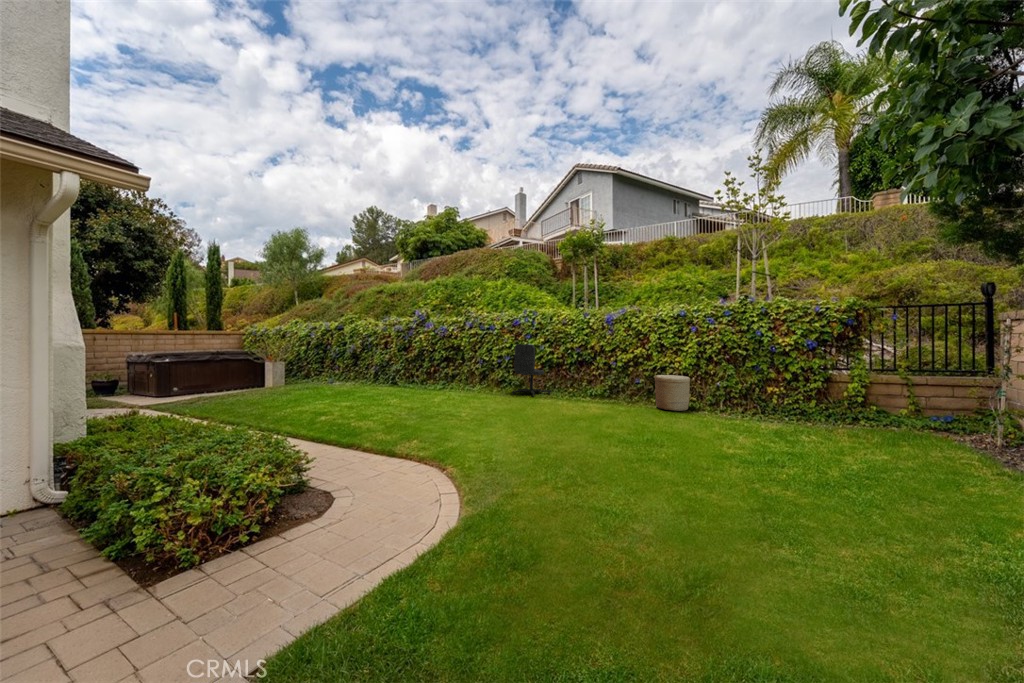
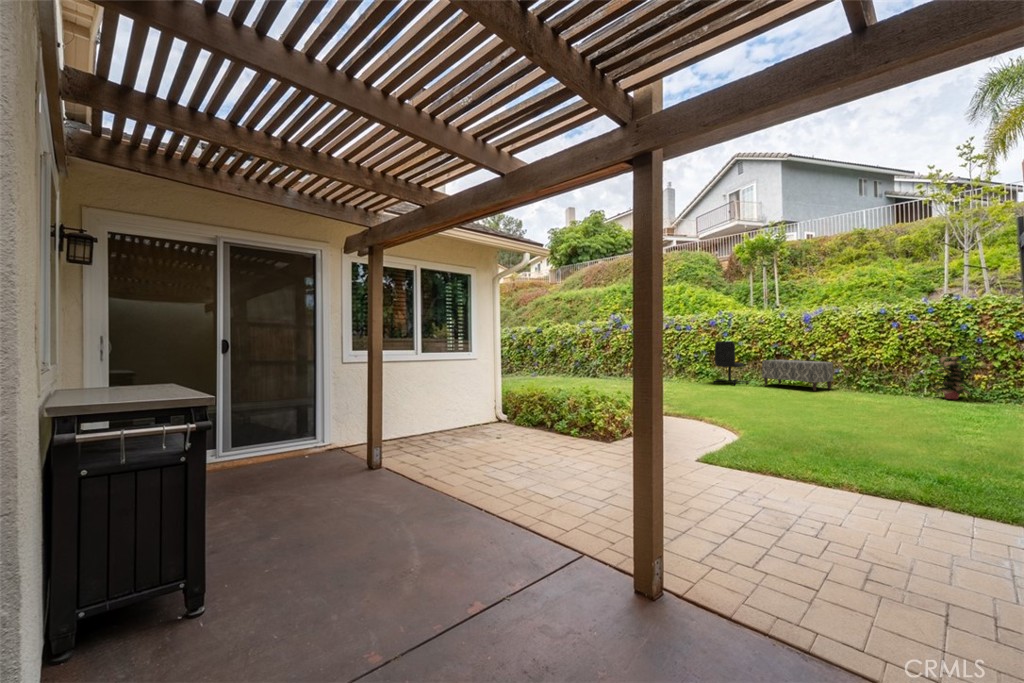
bench: none [562,366,632,406] -> present [762,360,833,391]
decorative plant: none [726,367,767,418] -> present [936,357,970,399]
woven basket: present [655,375,690,411] -> none [857,365,893,395]

